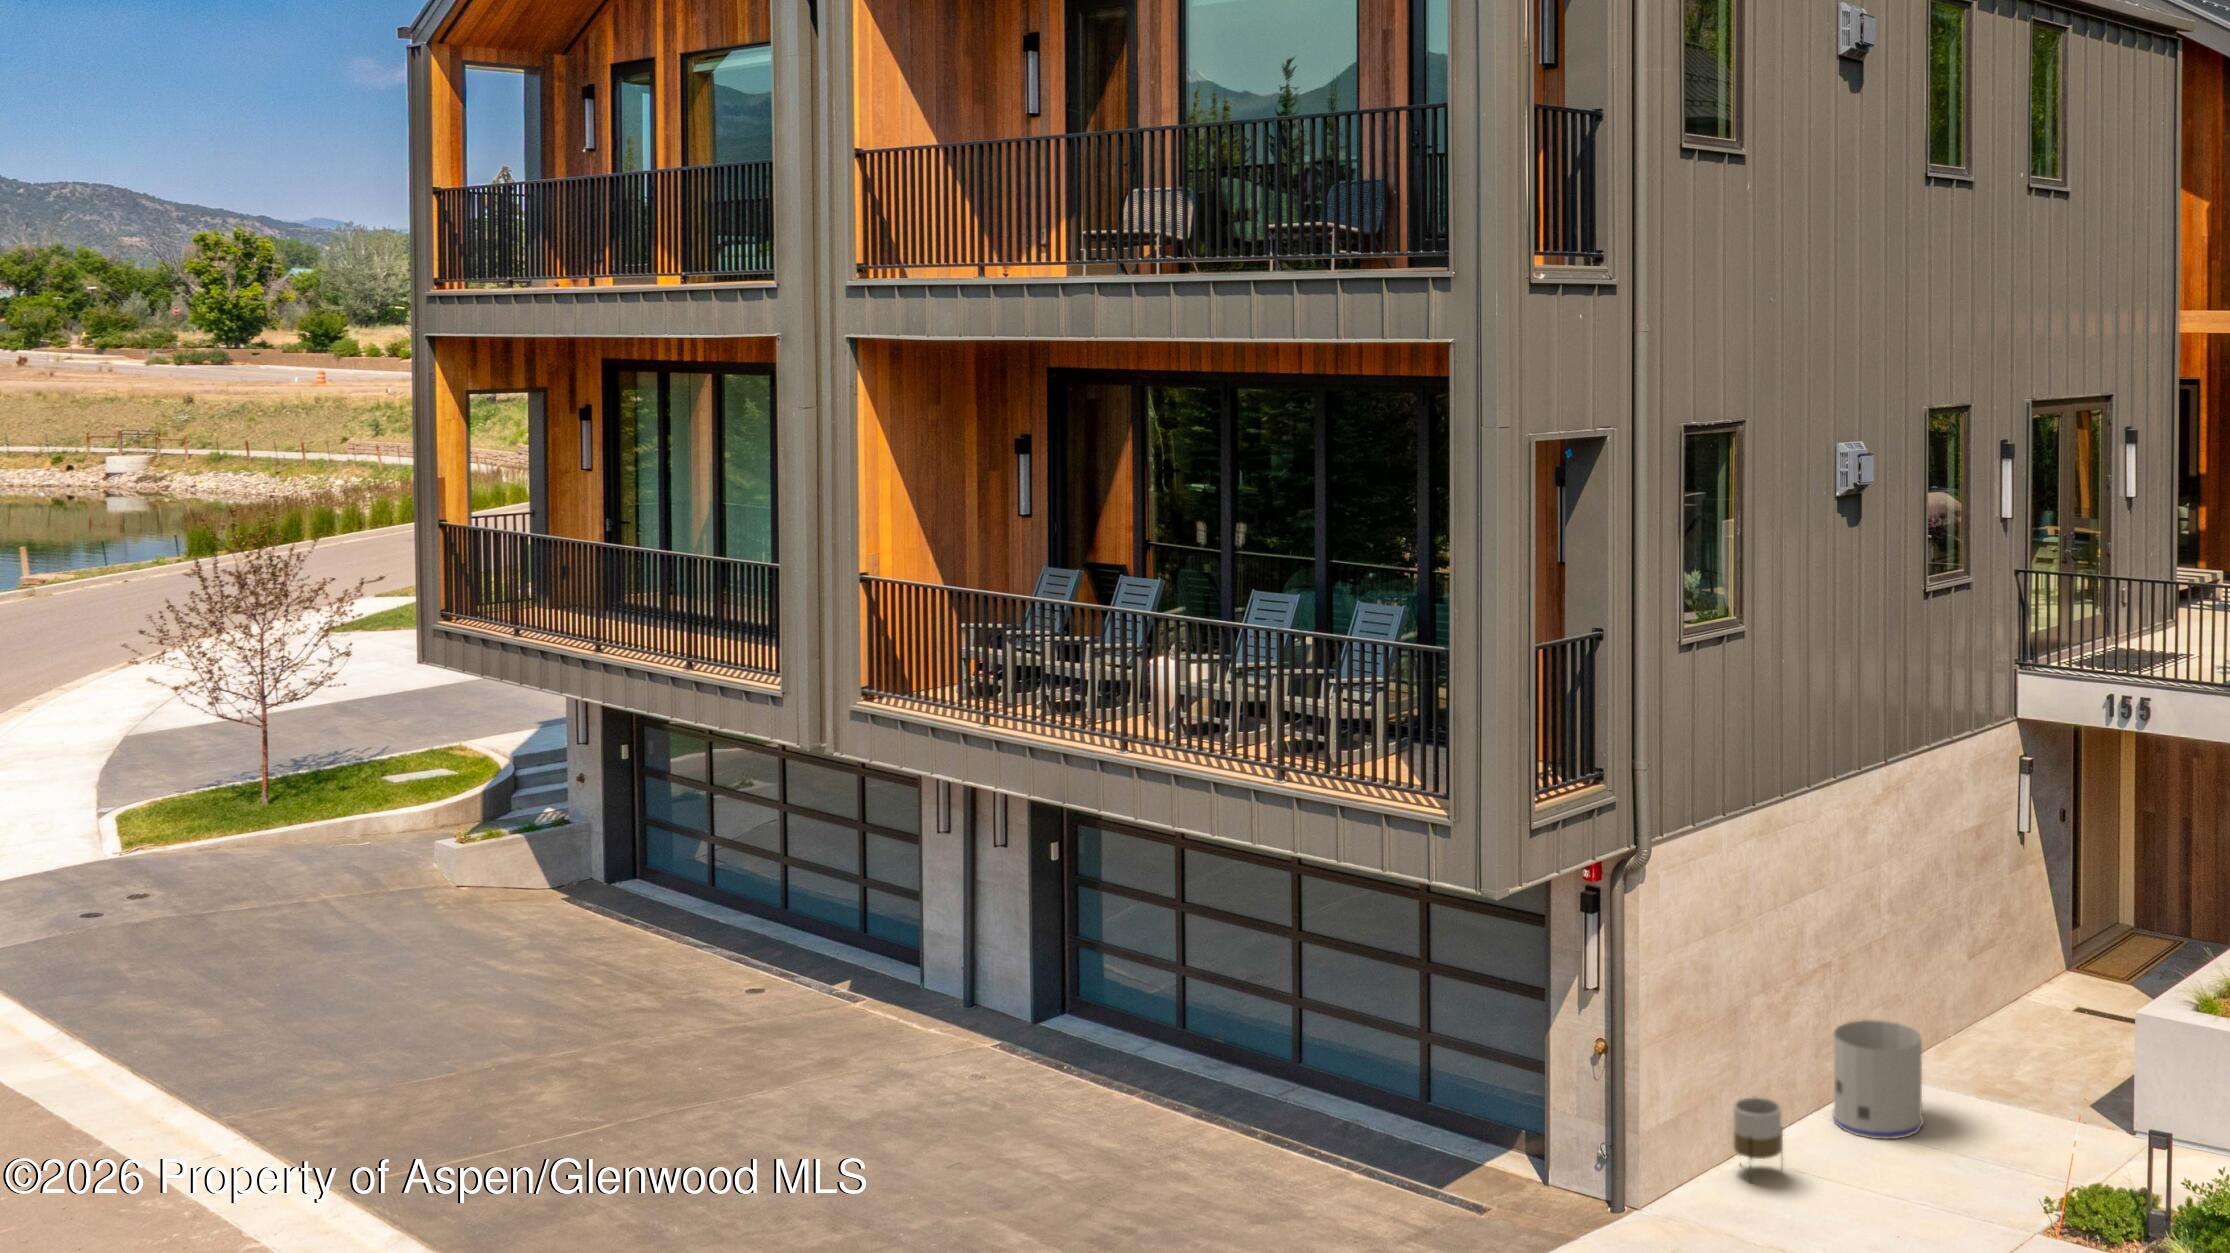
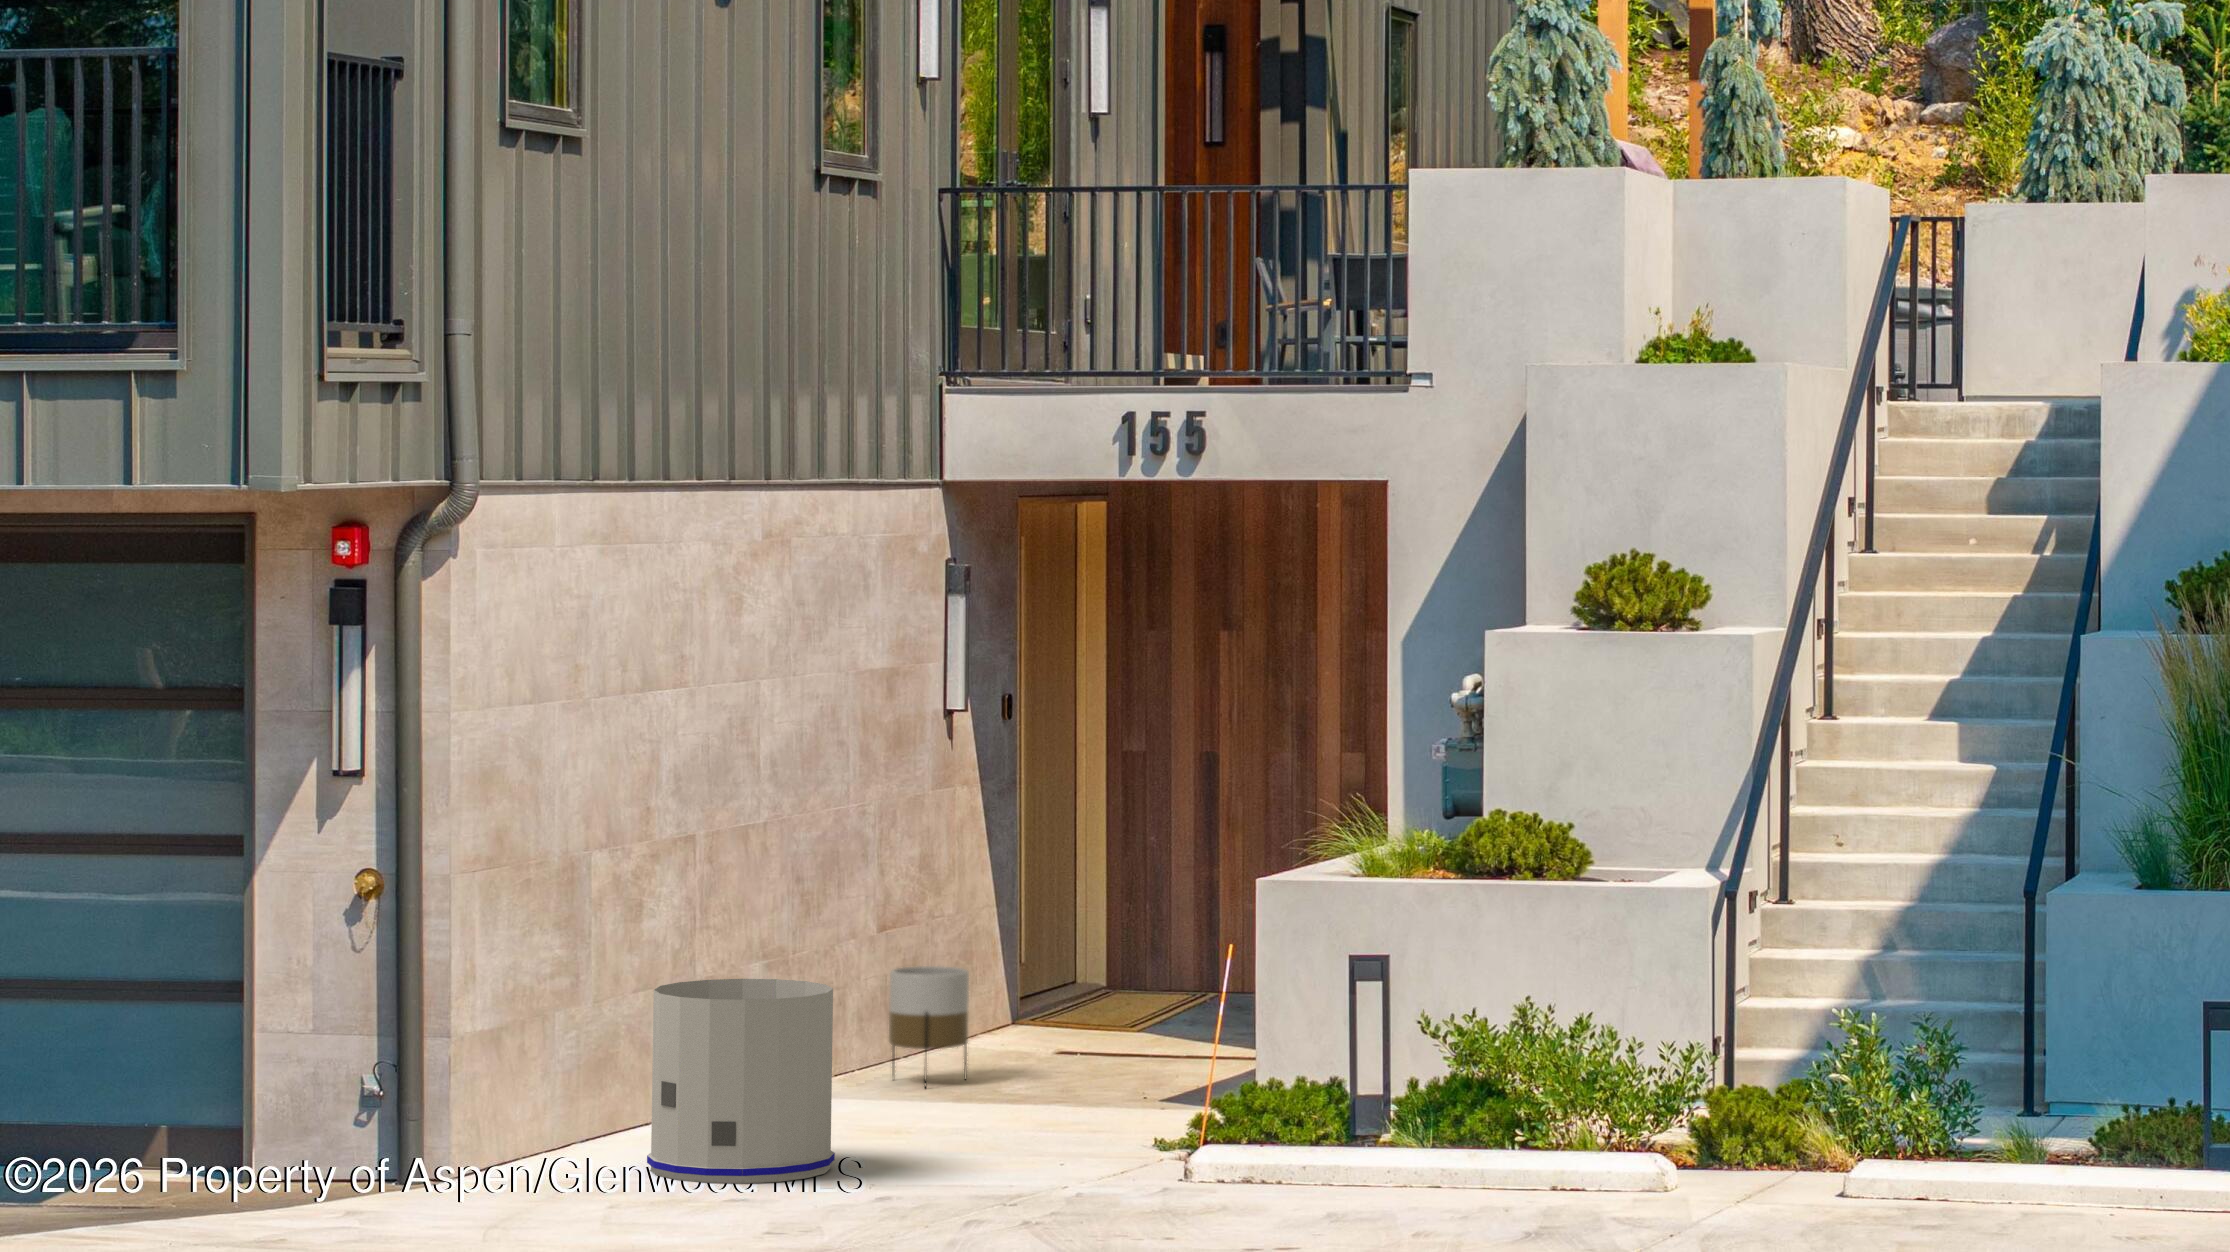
planter: present [1733,1097,1783,1159] -> present [889,966,969,1085]

